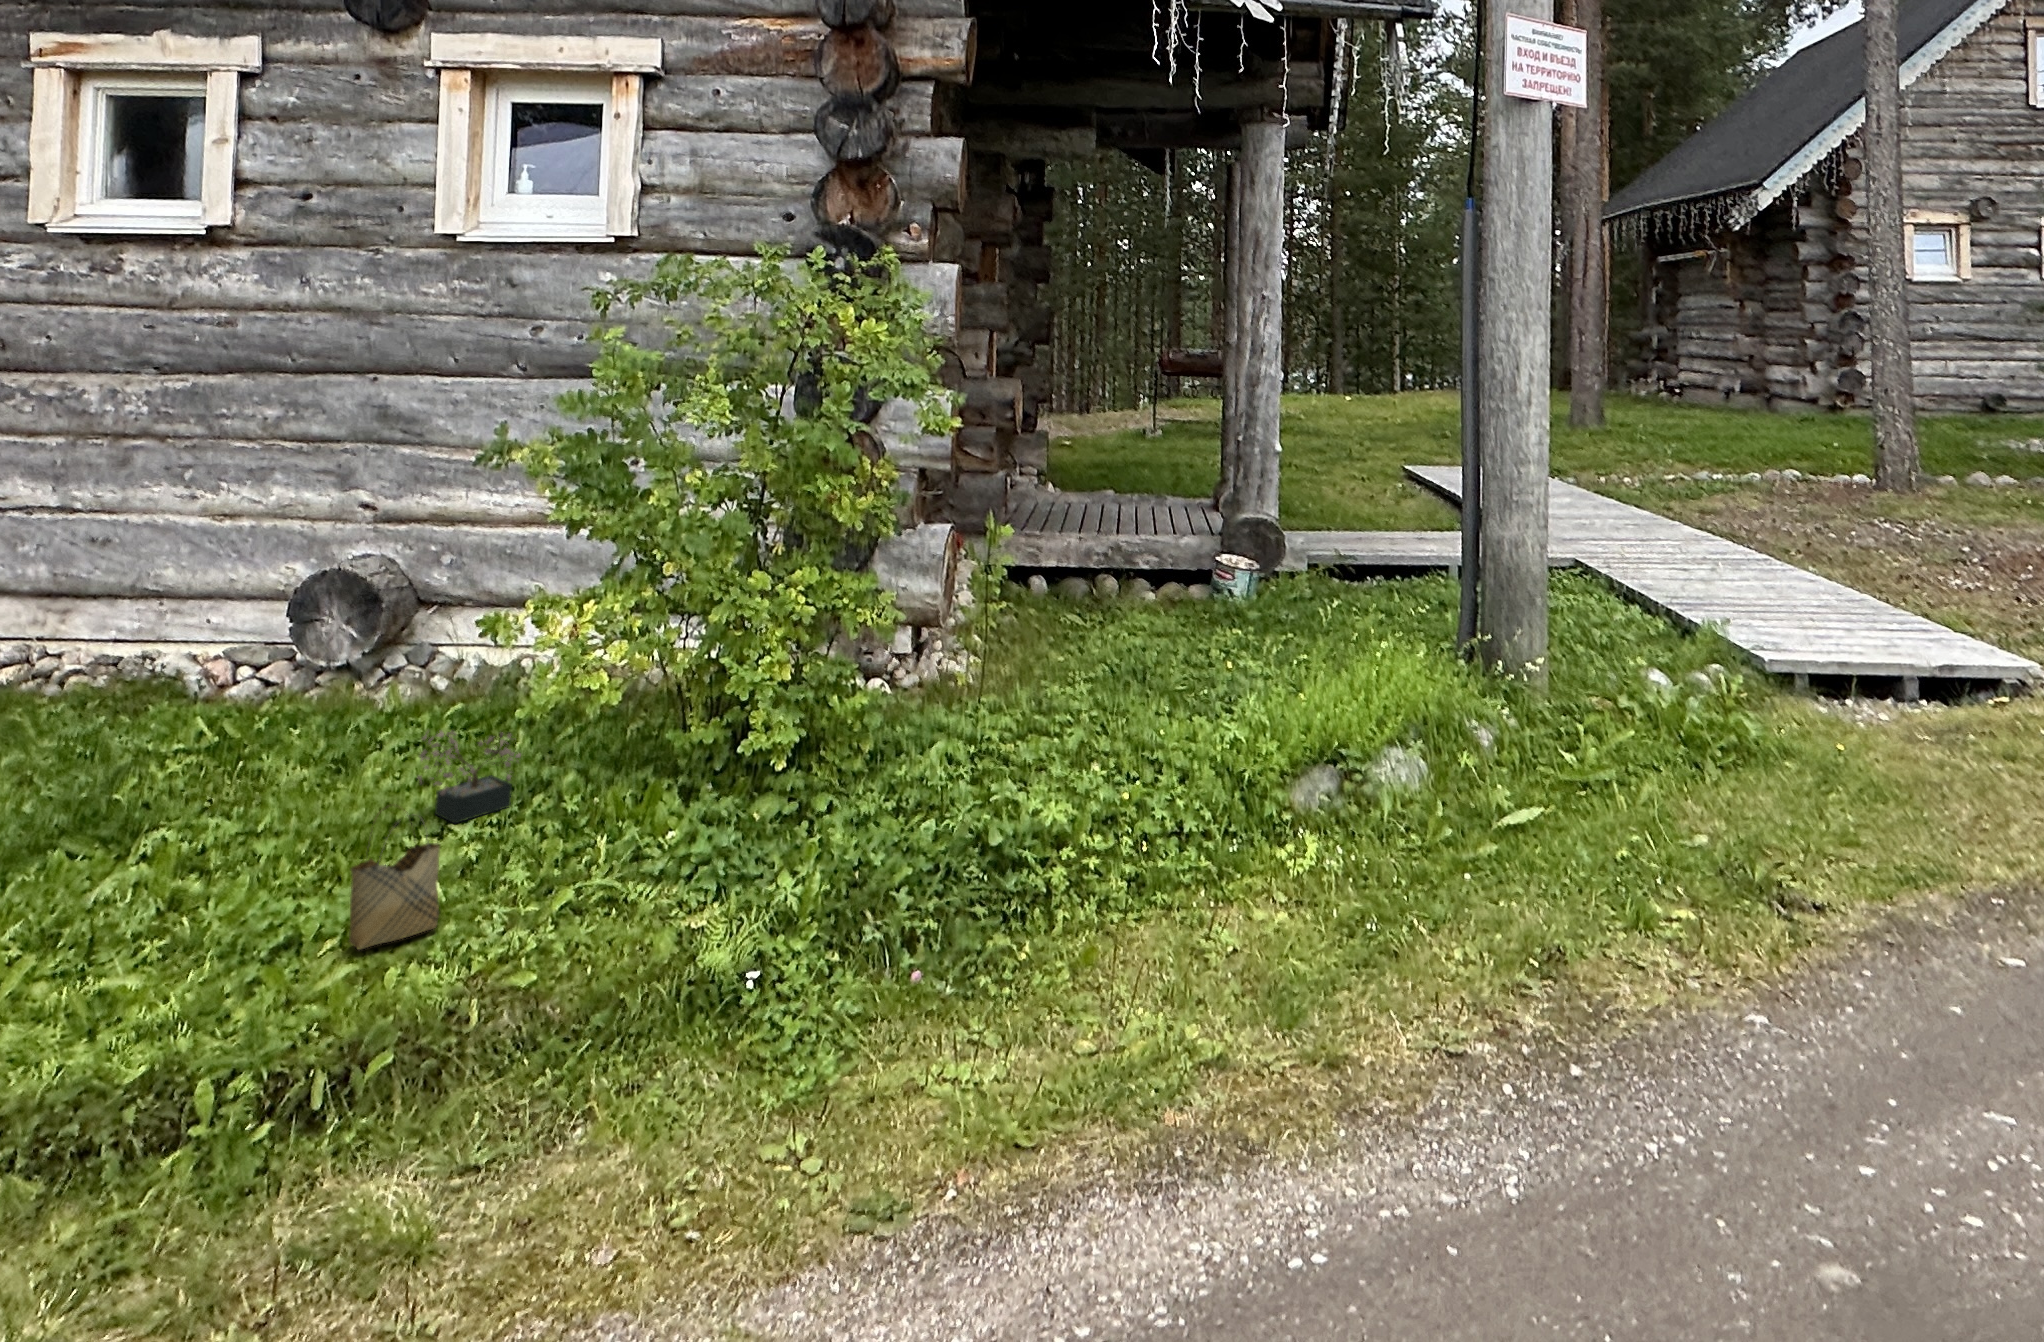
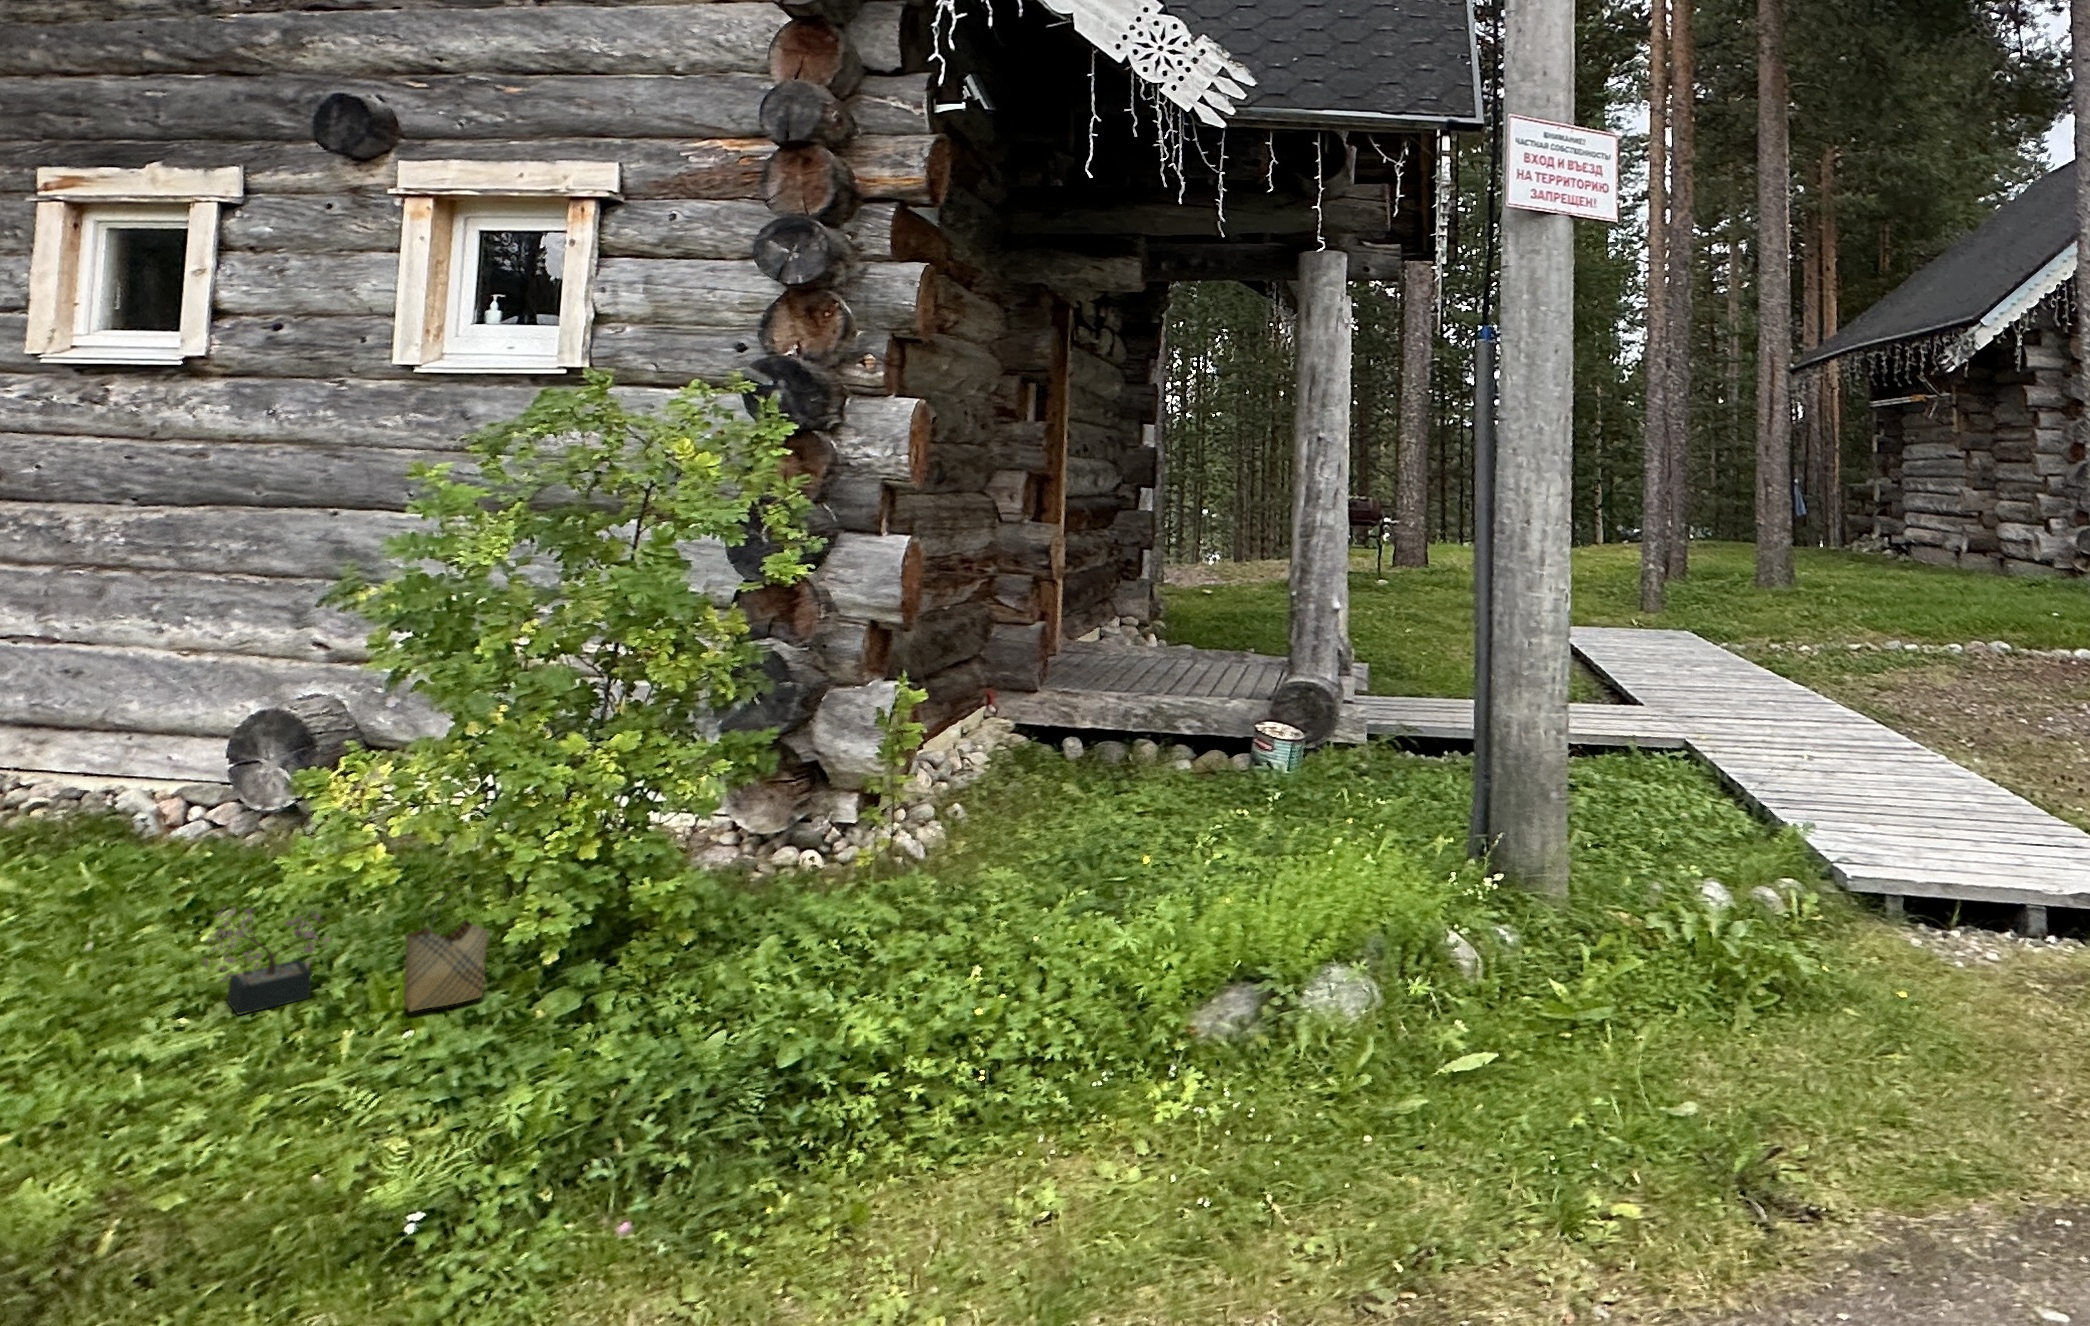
woven basket: present [349,804,440,950] -> present [404,880,488,1012]

